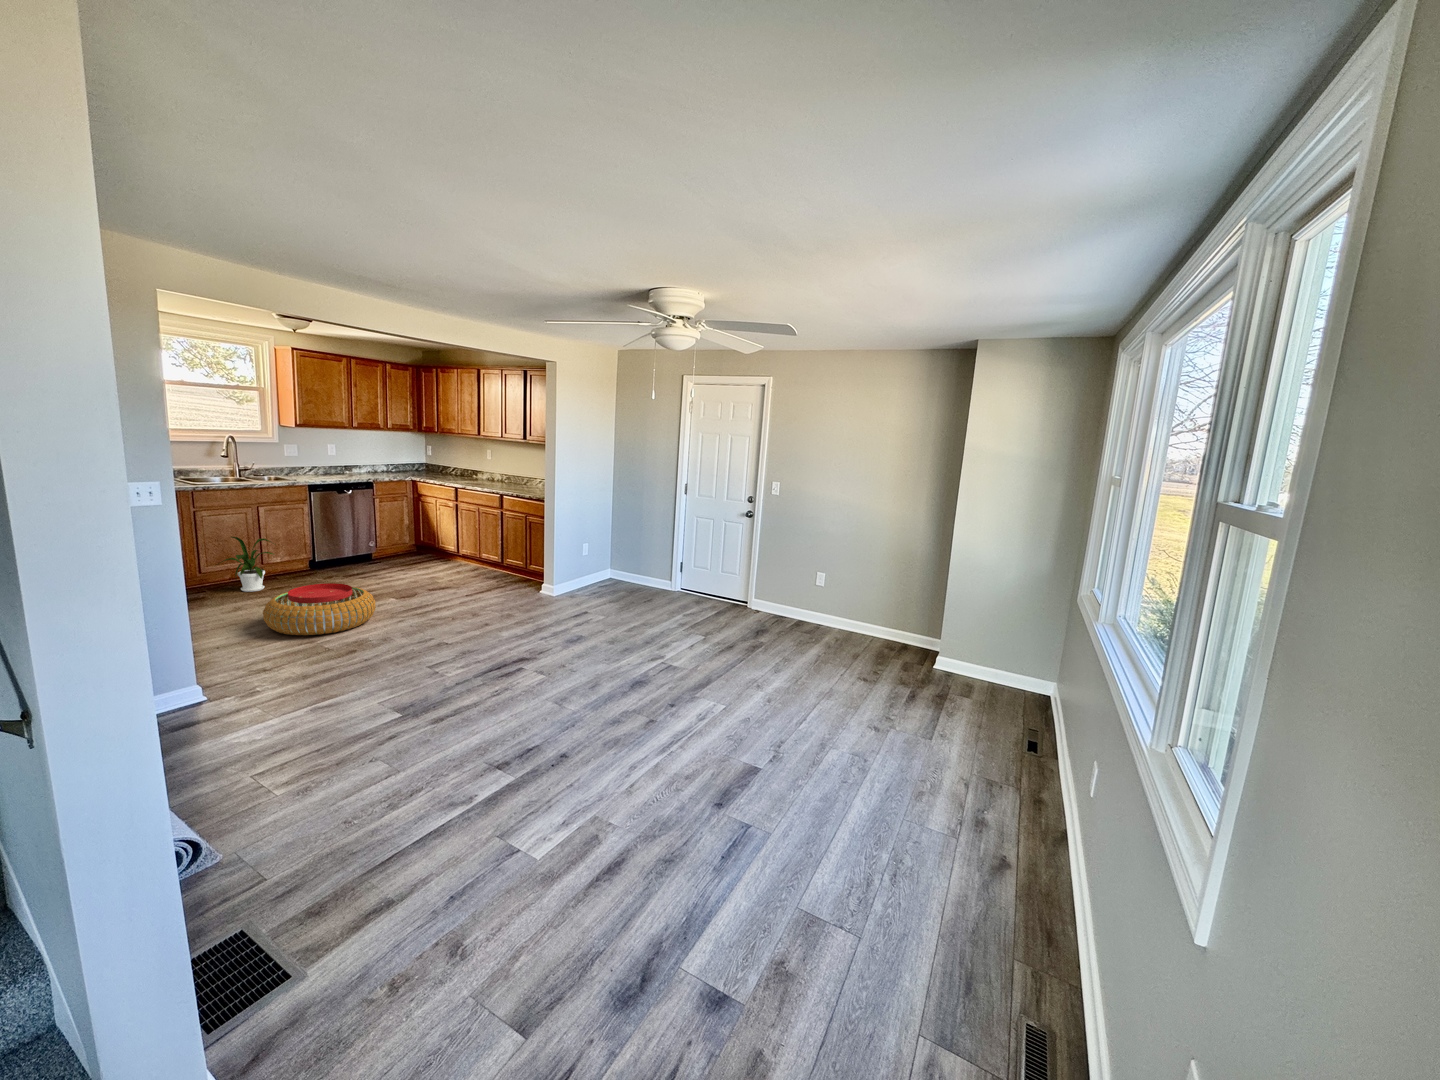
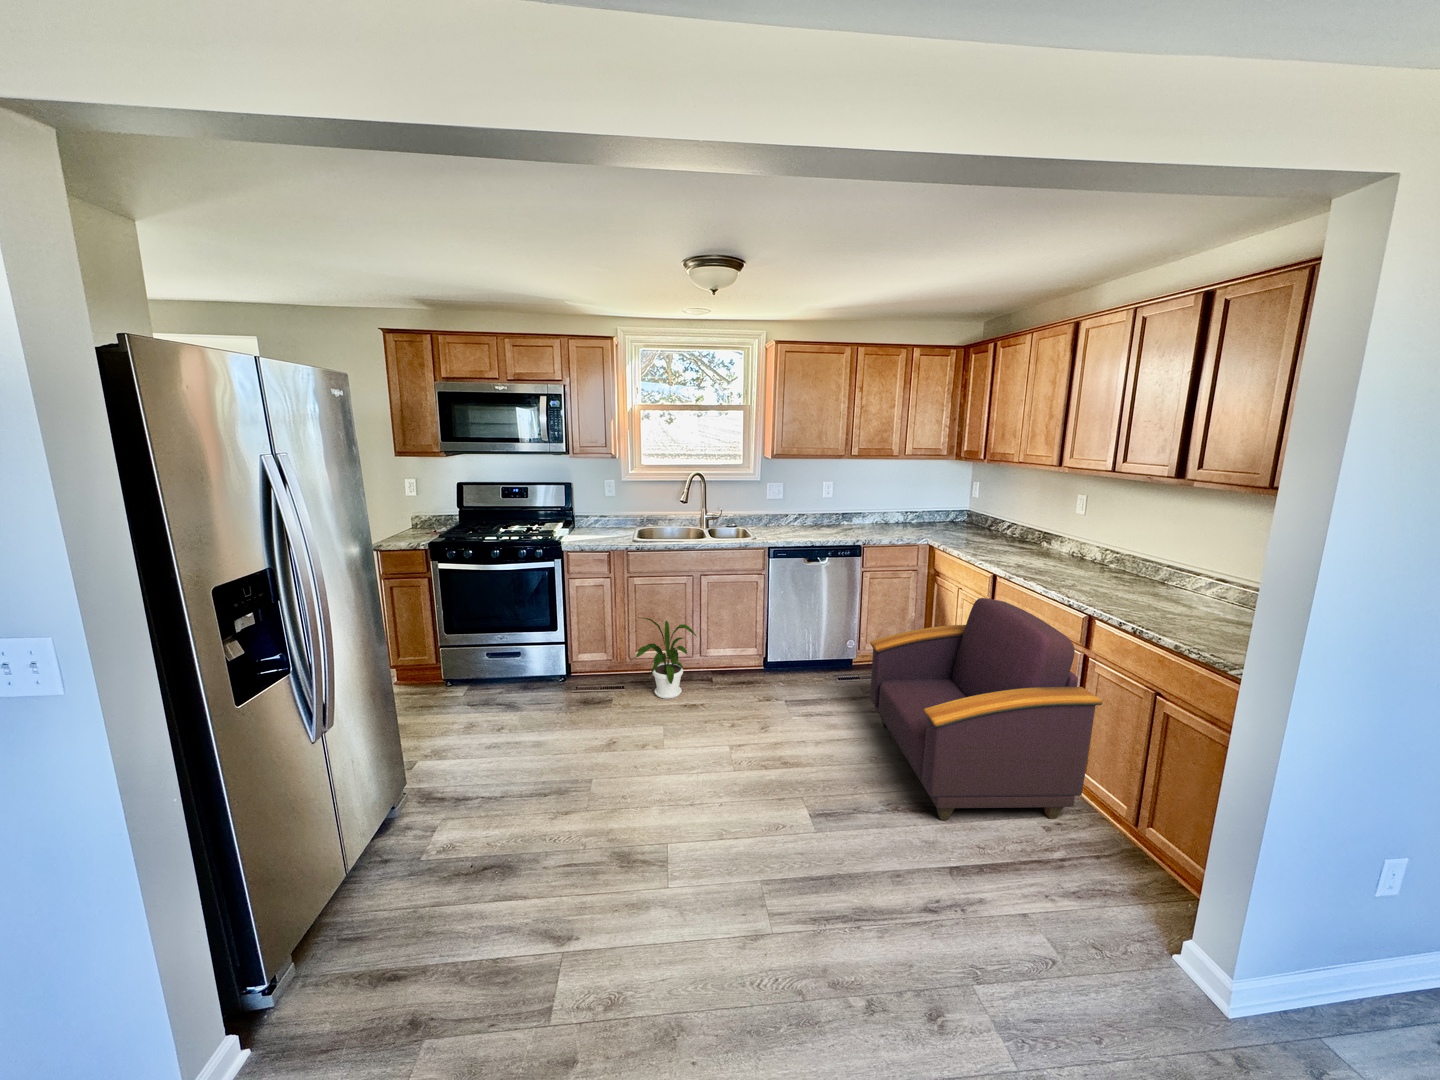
armchair: none [400,498,510,587] -> present [870,598,1103,820]
pouf: present [263,583,376,635] -> none [535,756,725,918]

